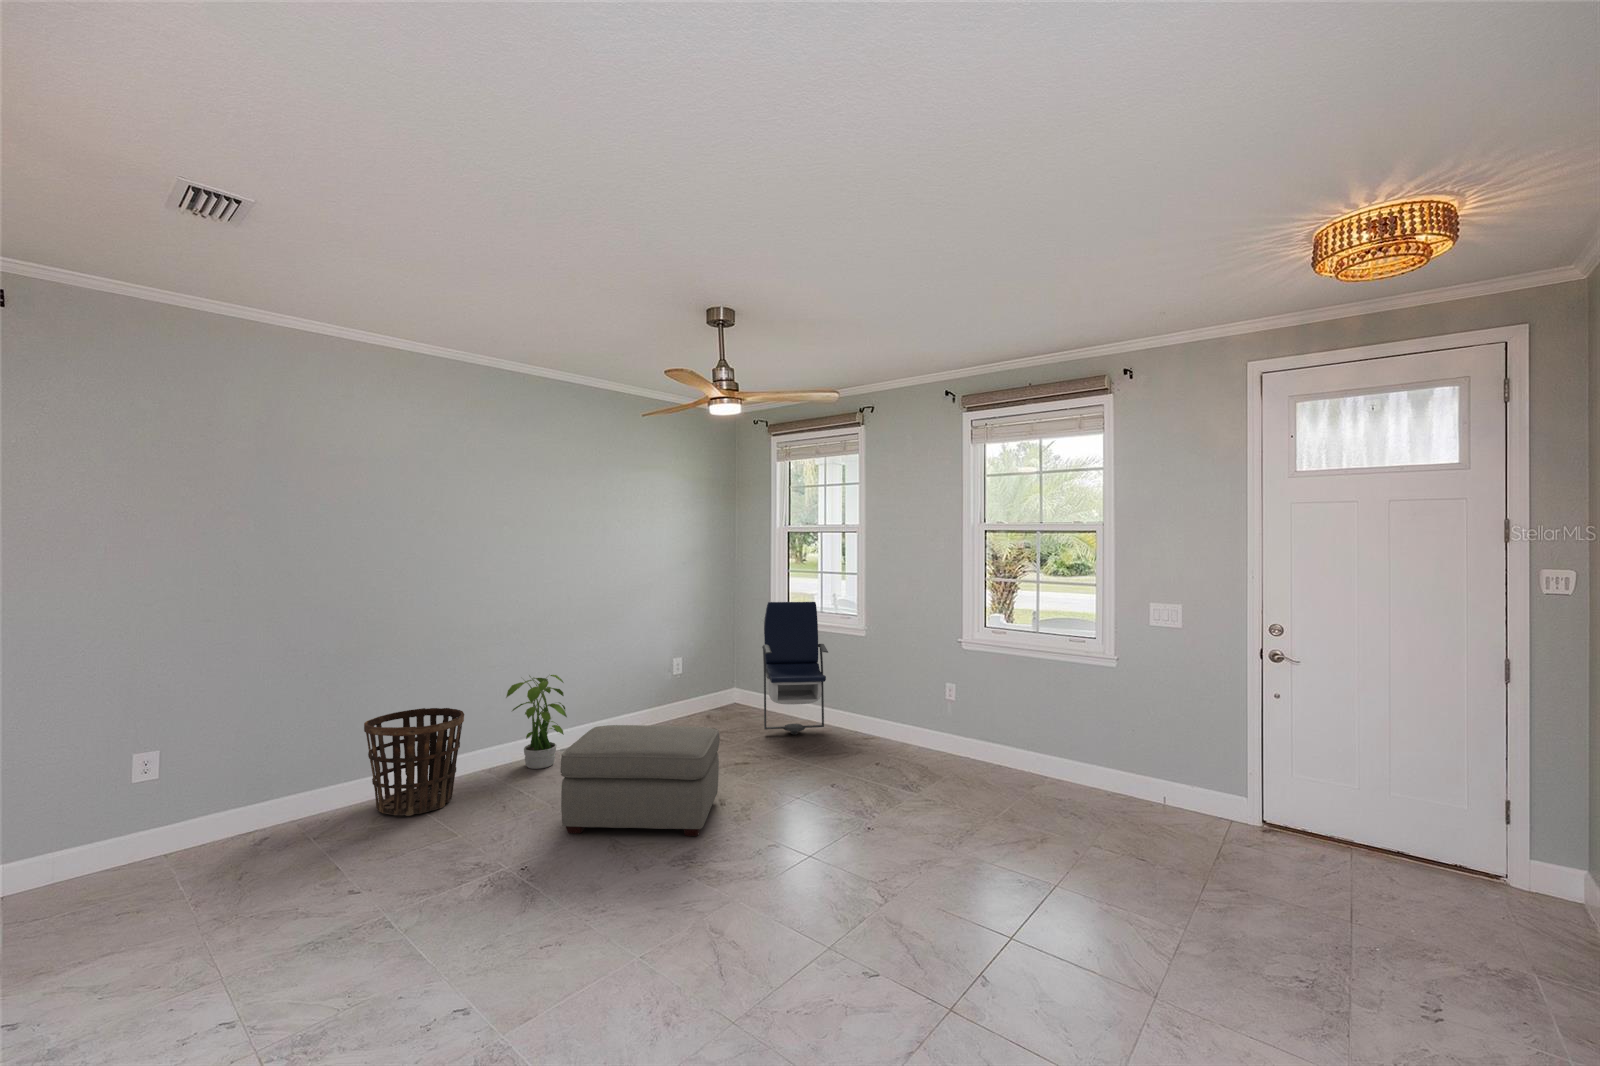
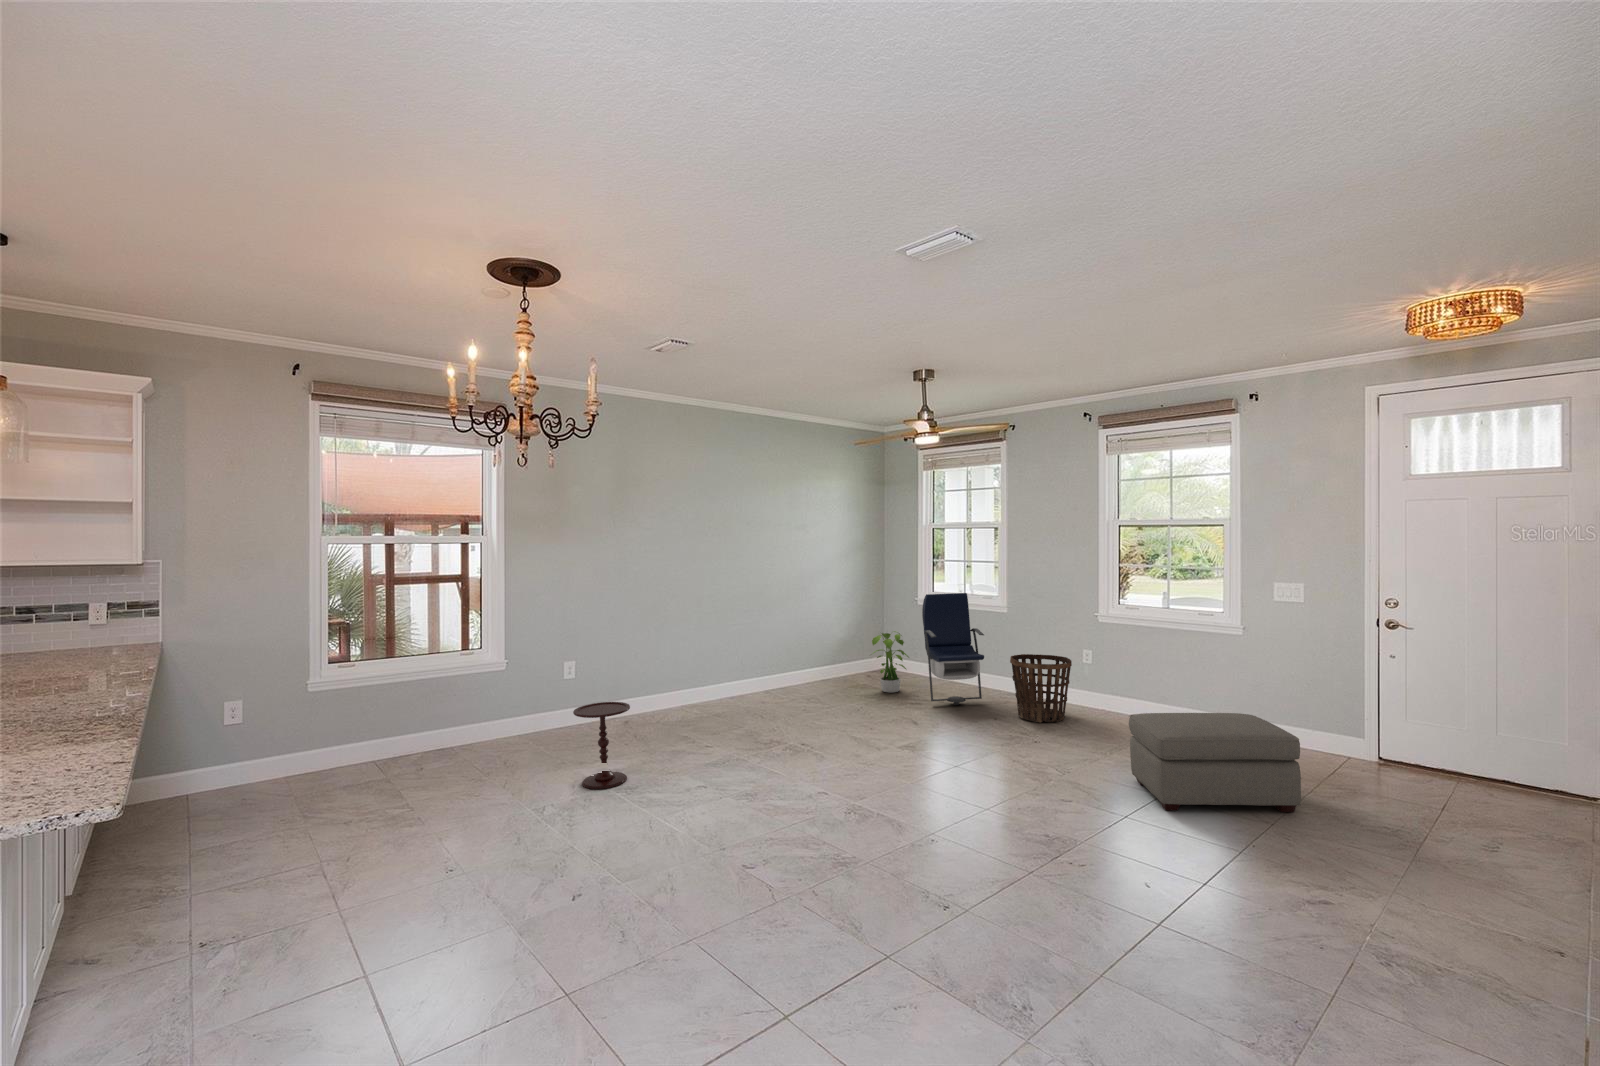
potted plant: present [506,675,567,769] -> present [871,631,909,693]
basket: present [364,708,464,816] -> present [1010,654,1072,722]
ottoman: present [560,725,720,836] -> present [1129,713,1301,812]
side table: none [215,733,311,858] -> present [573,702,630,789]

